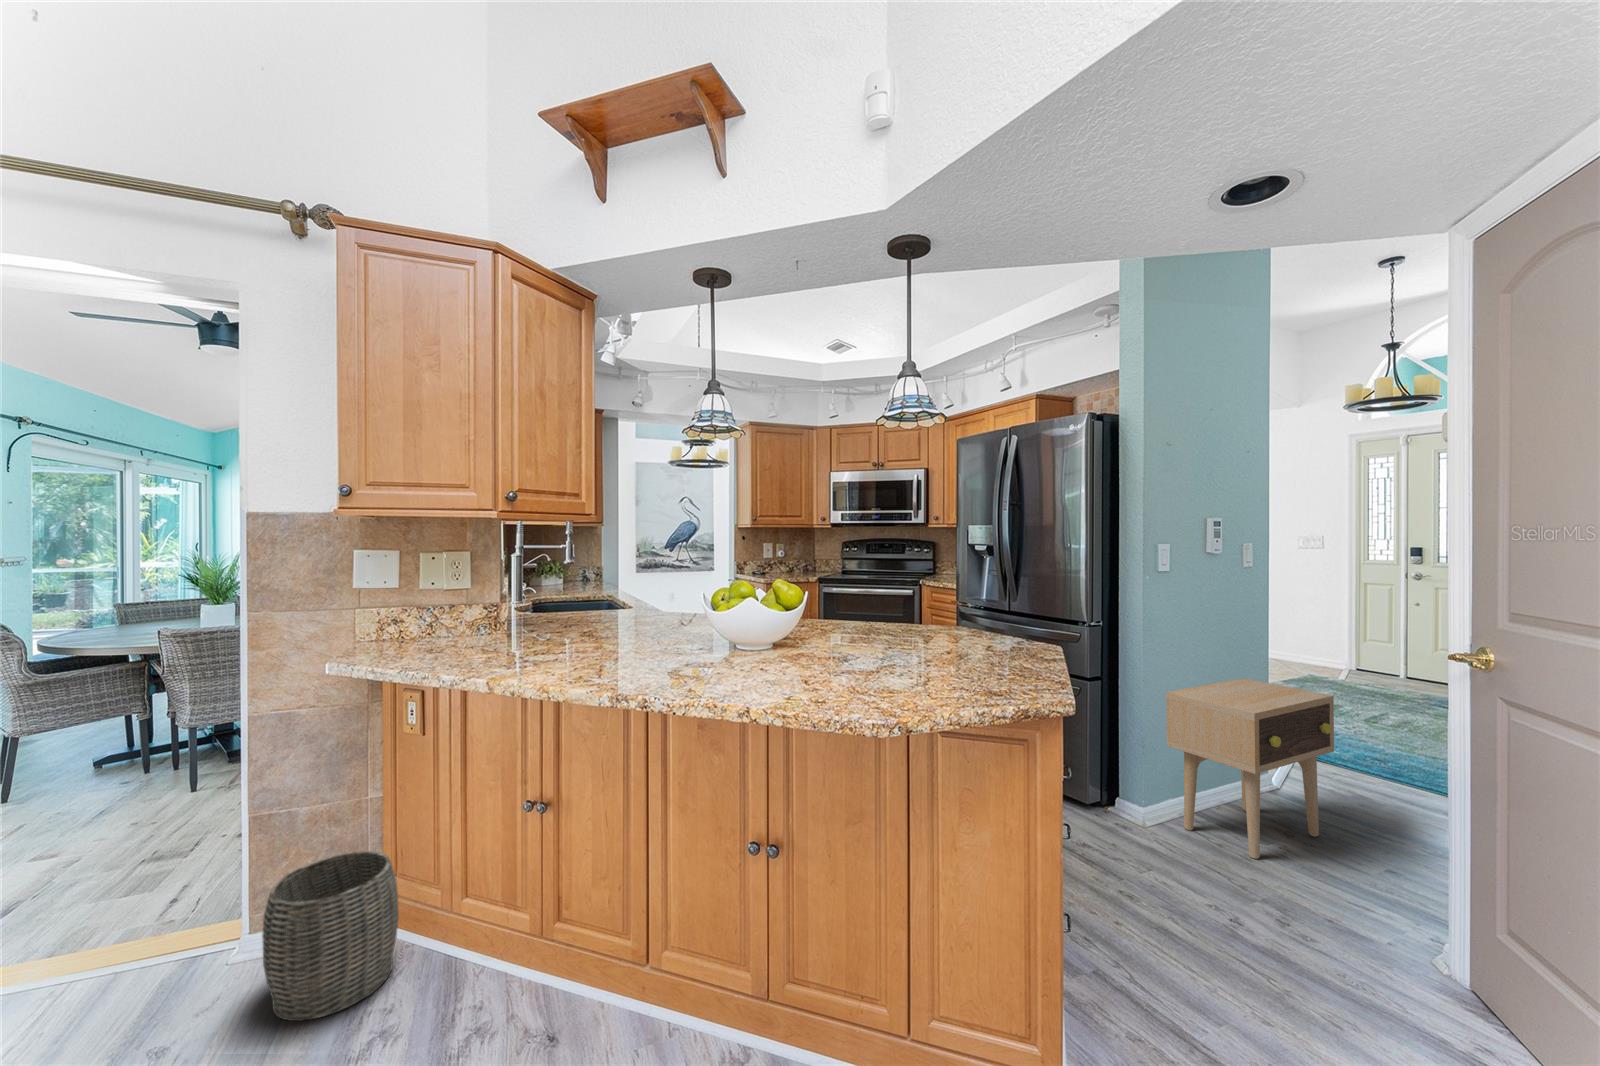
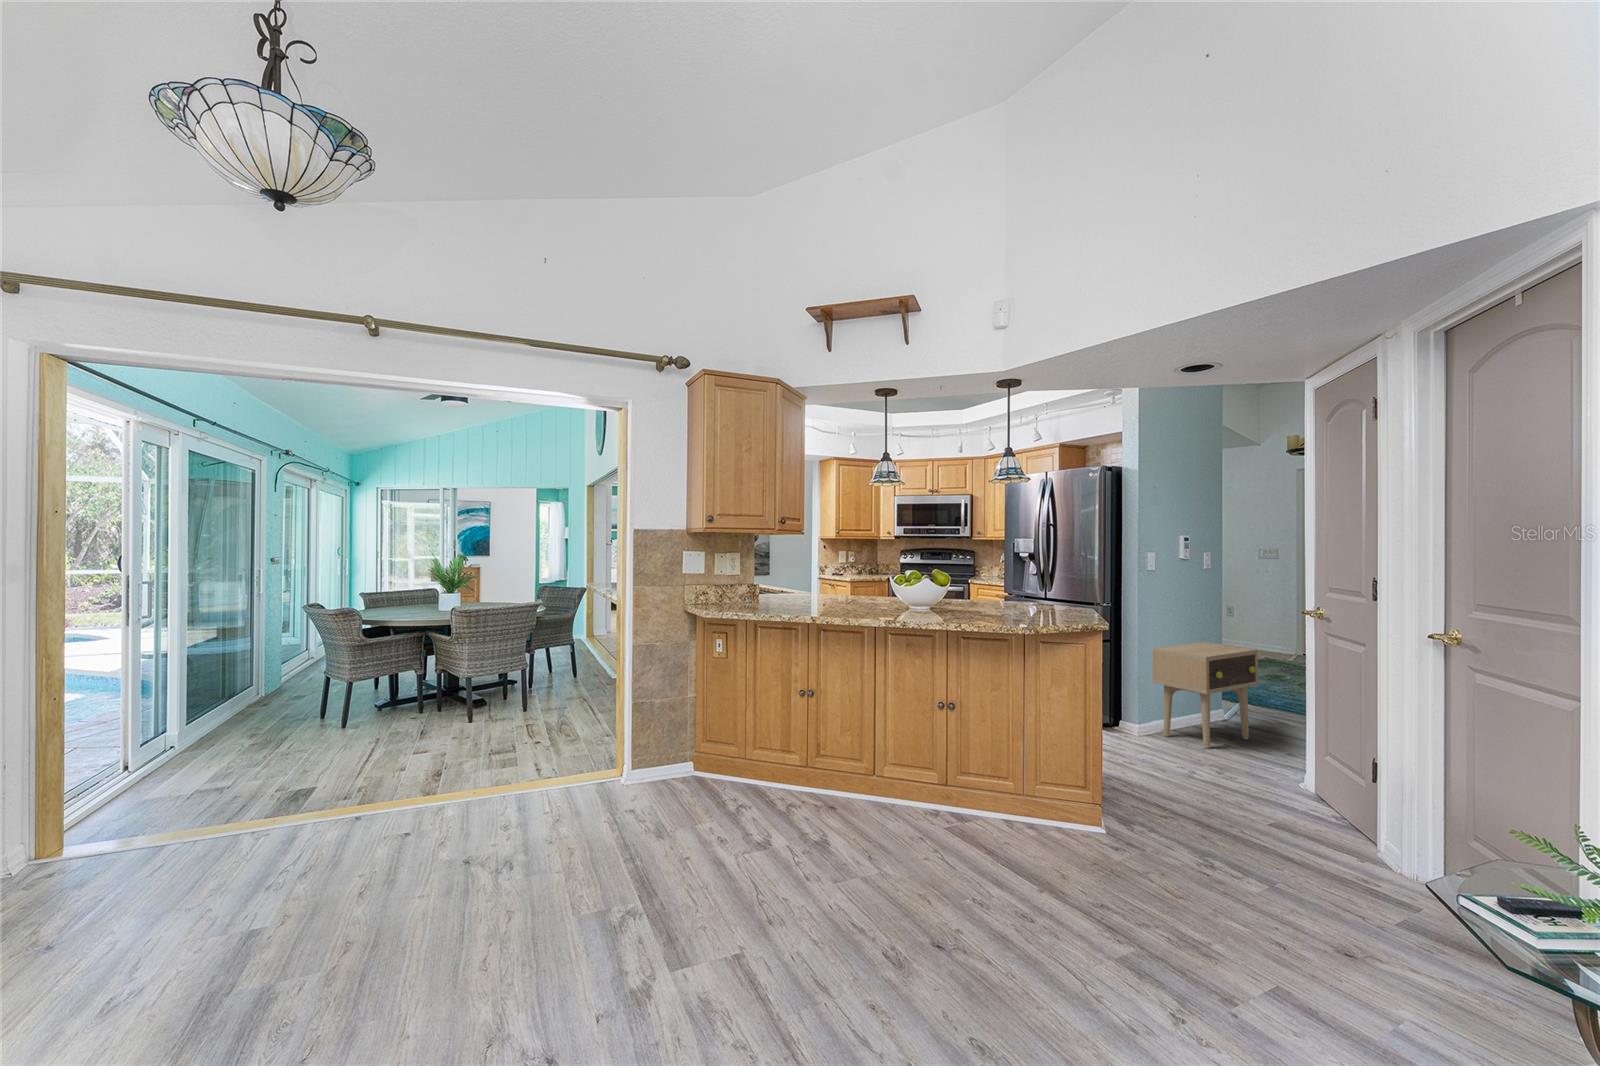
woven basket: present [262,851,399,1021] -> none [665,722,726,801]

